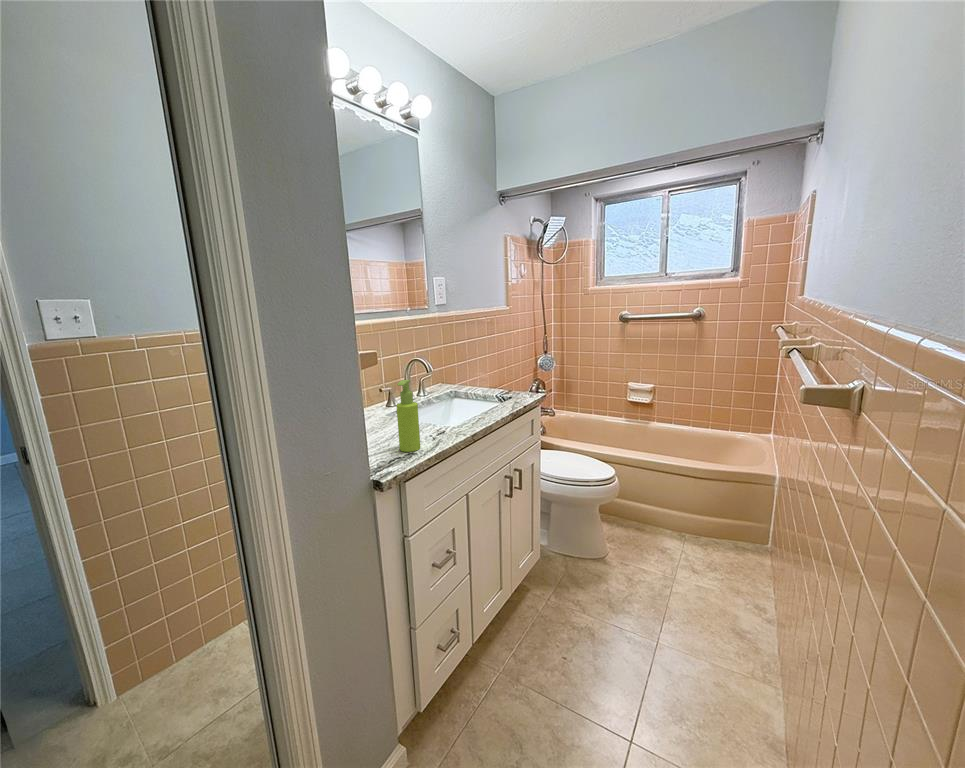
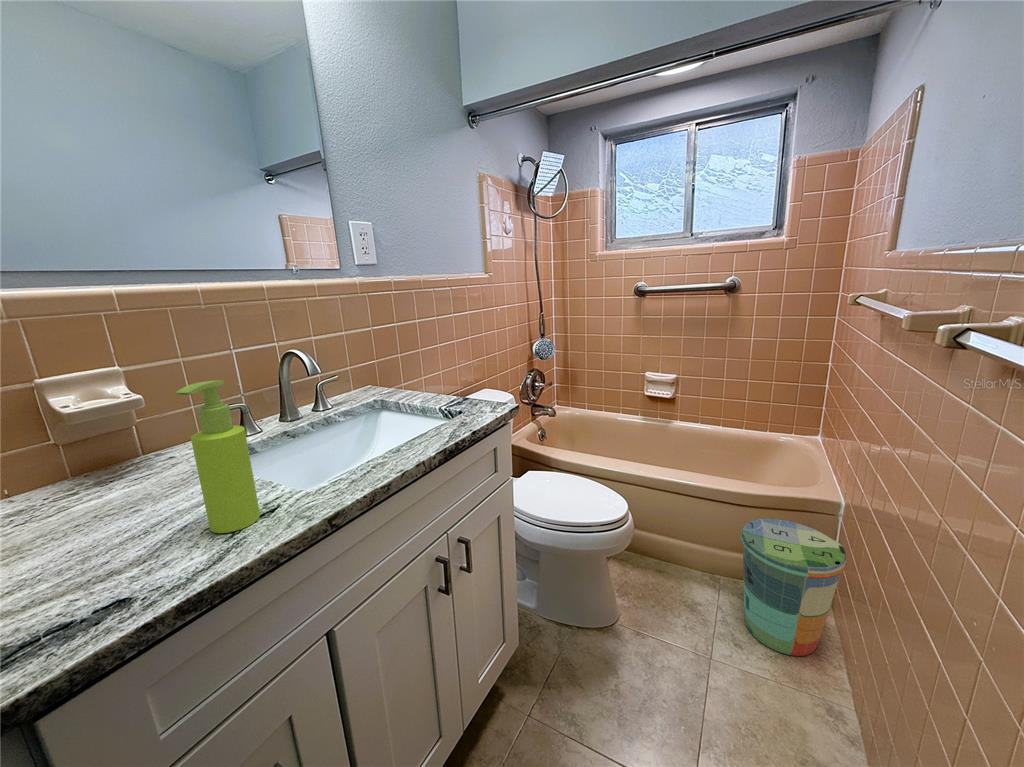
trash can: none [695,490,767,585] -> present [741,519,846,656]

